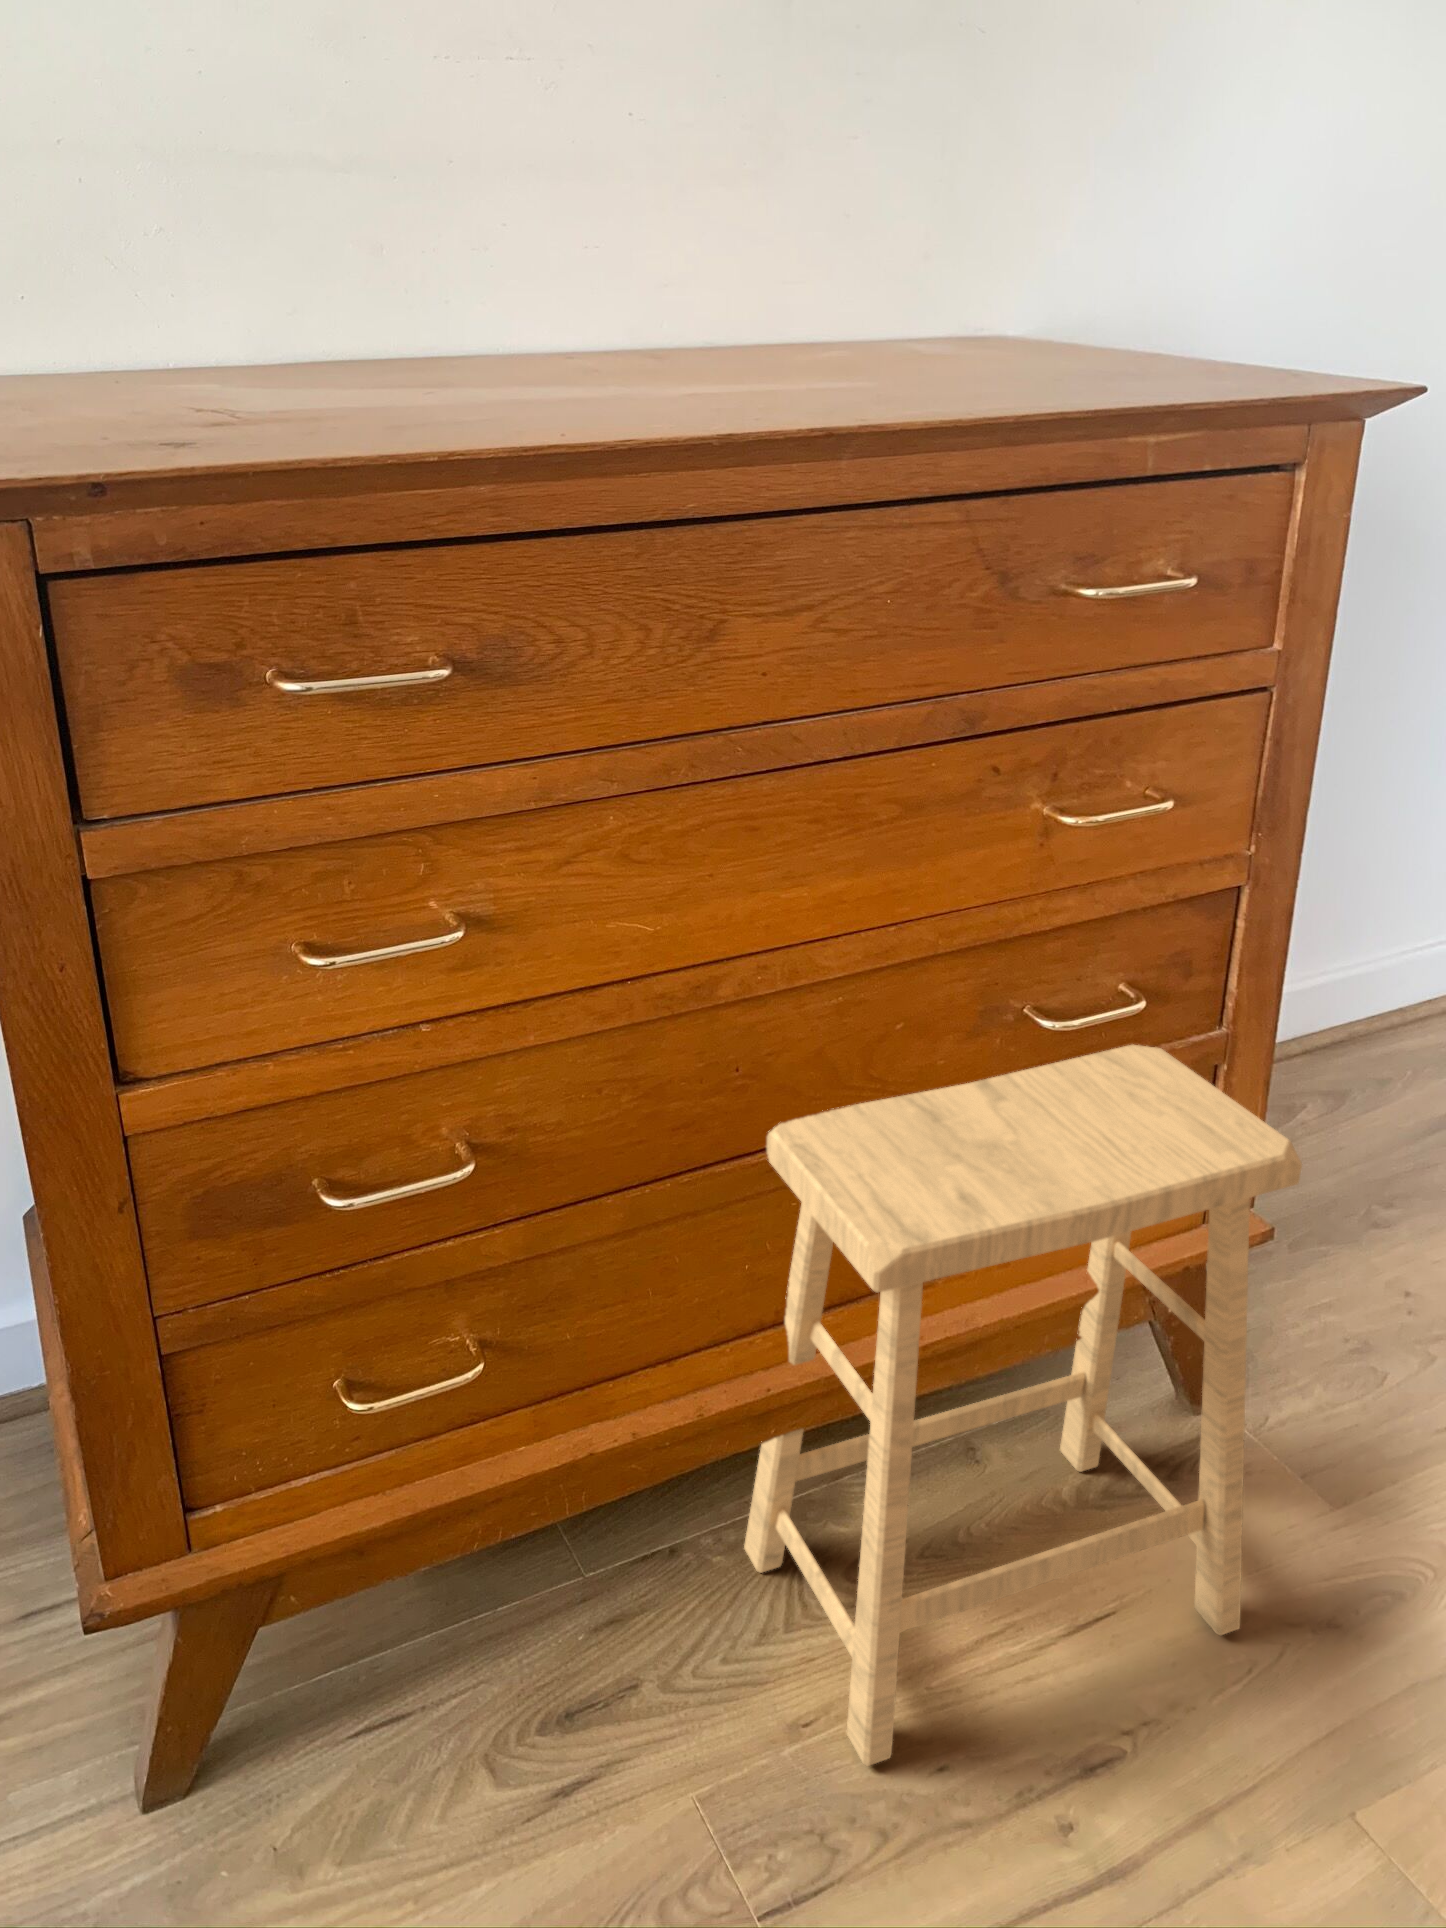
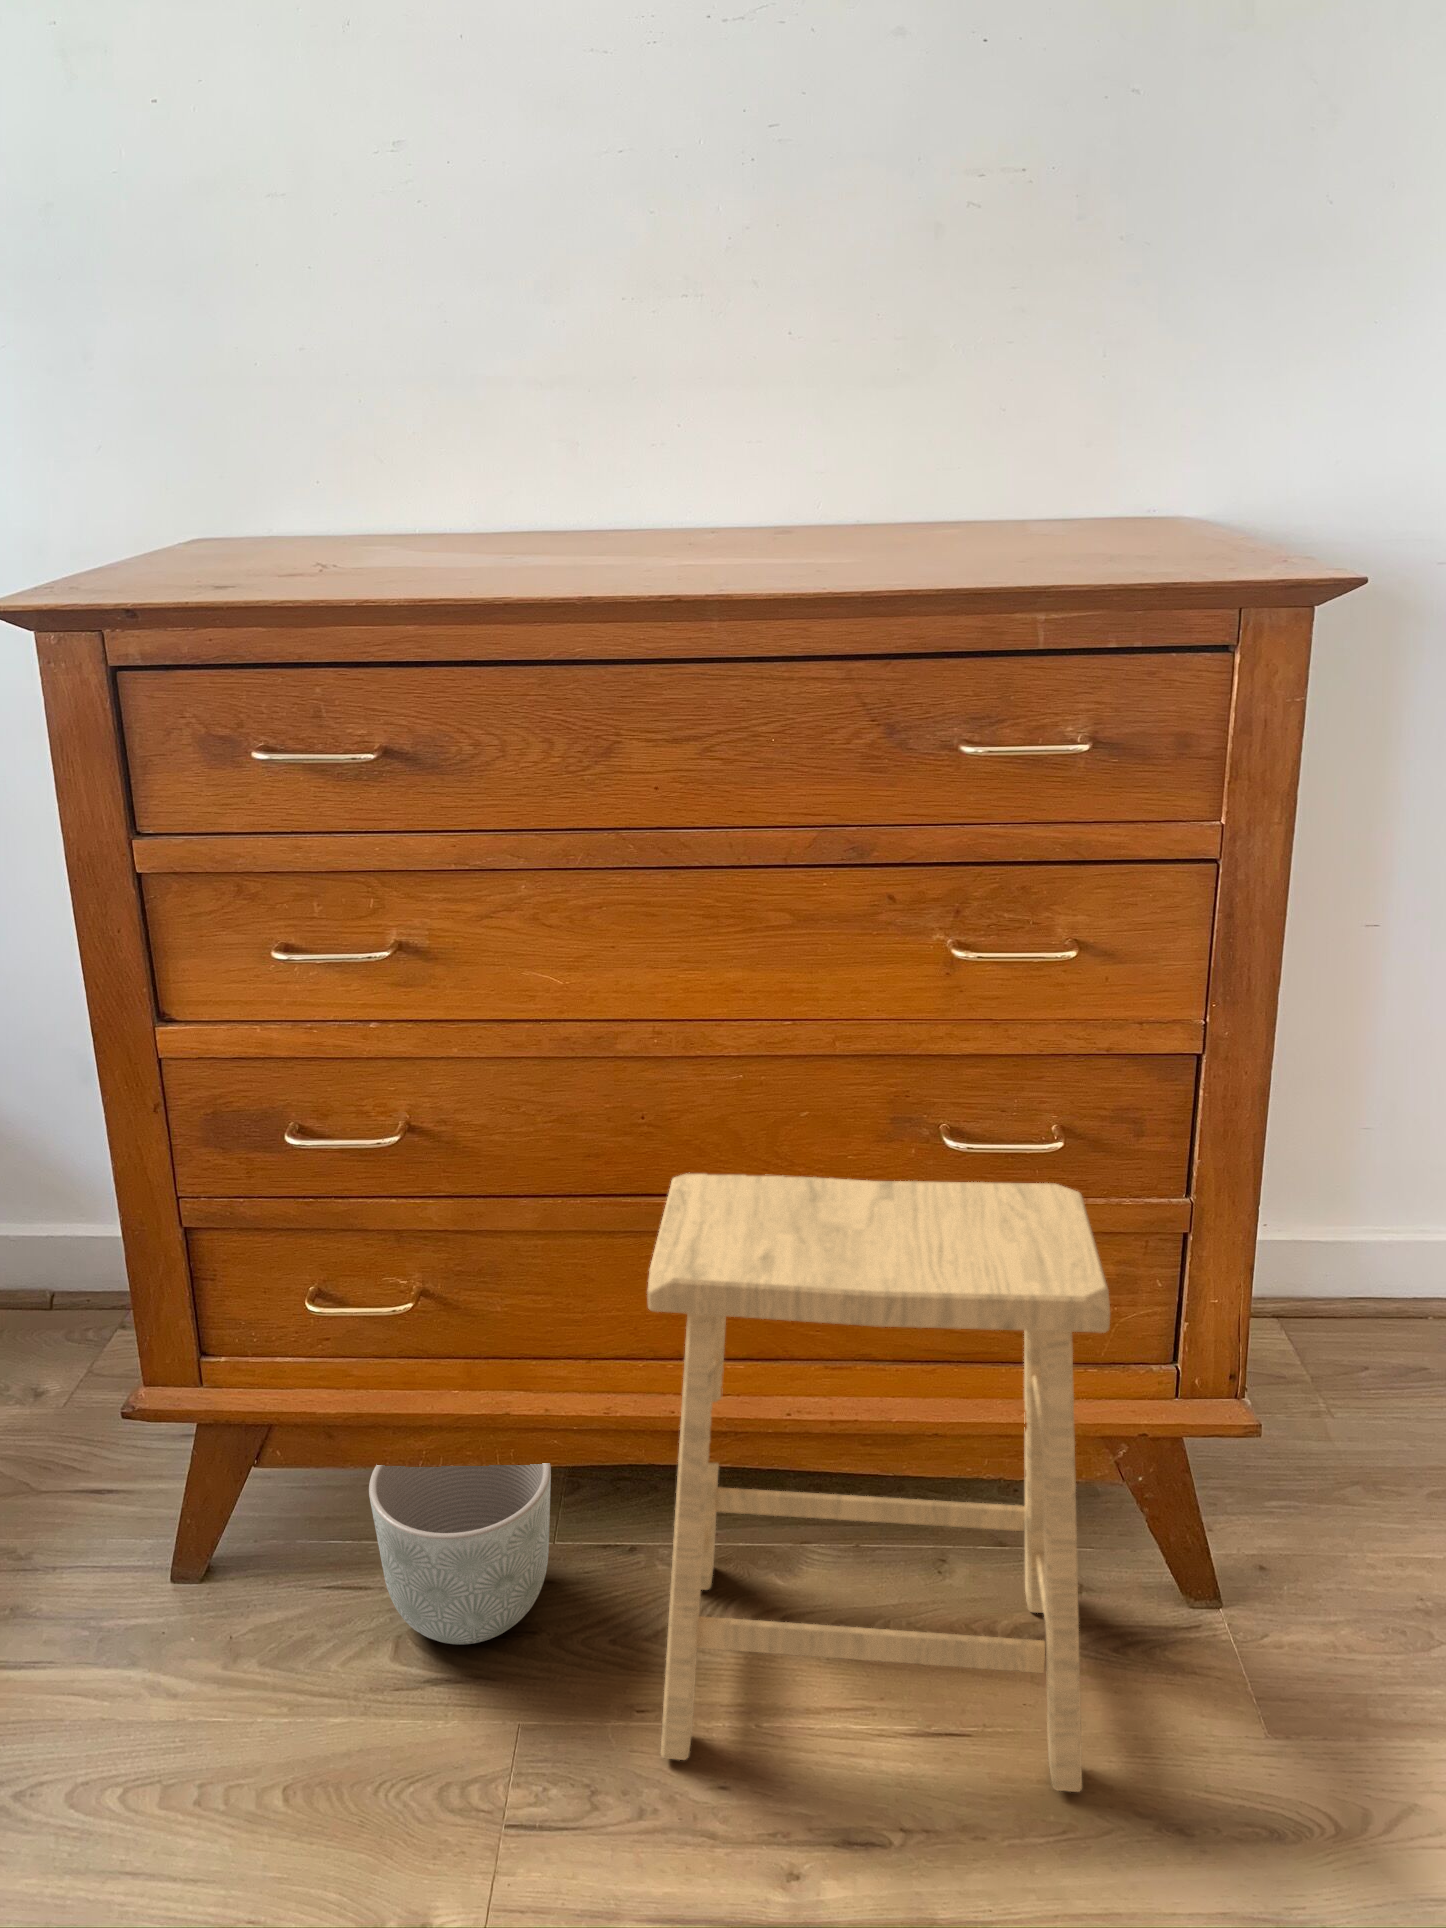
planter: none [426,1465,649,1744] -> present [369,1463,551,1644]

